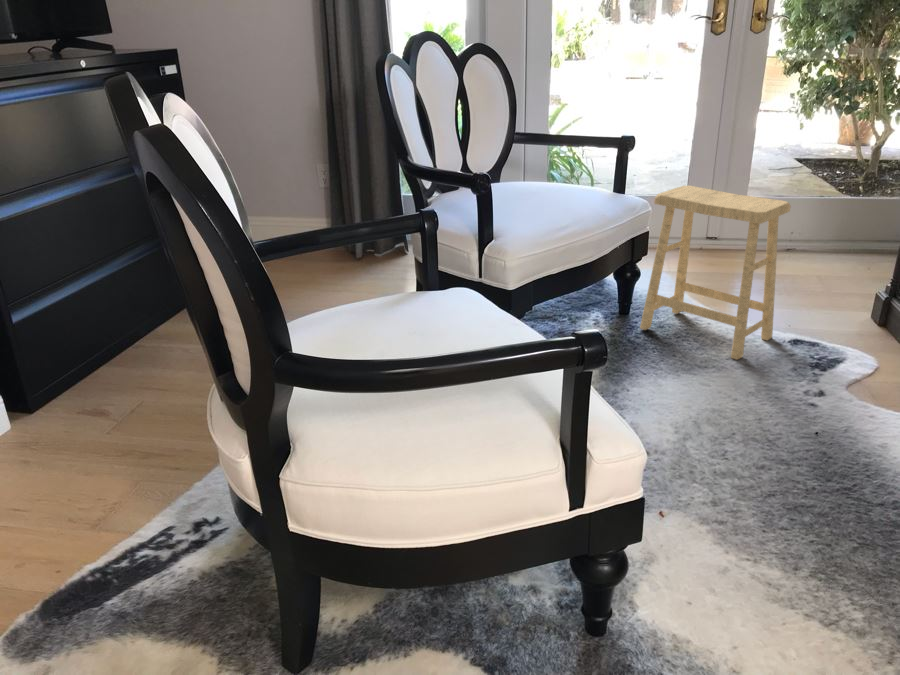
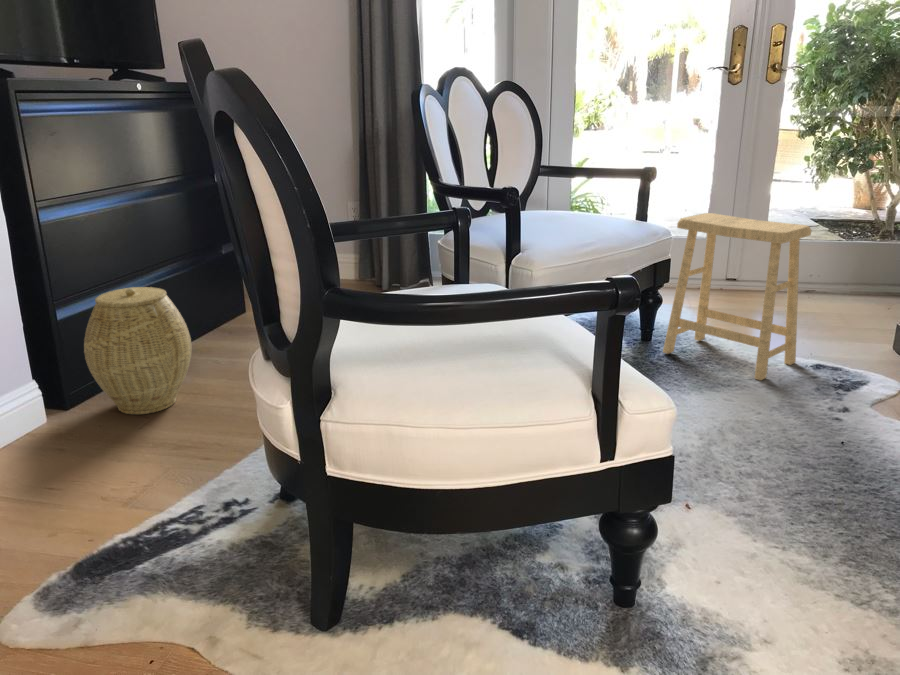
woven basket: none [47,285,159,417] -> present [84,287,191,414]

